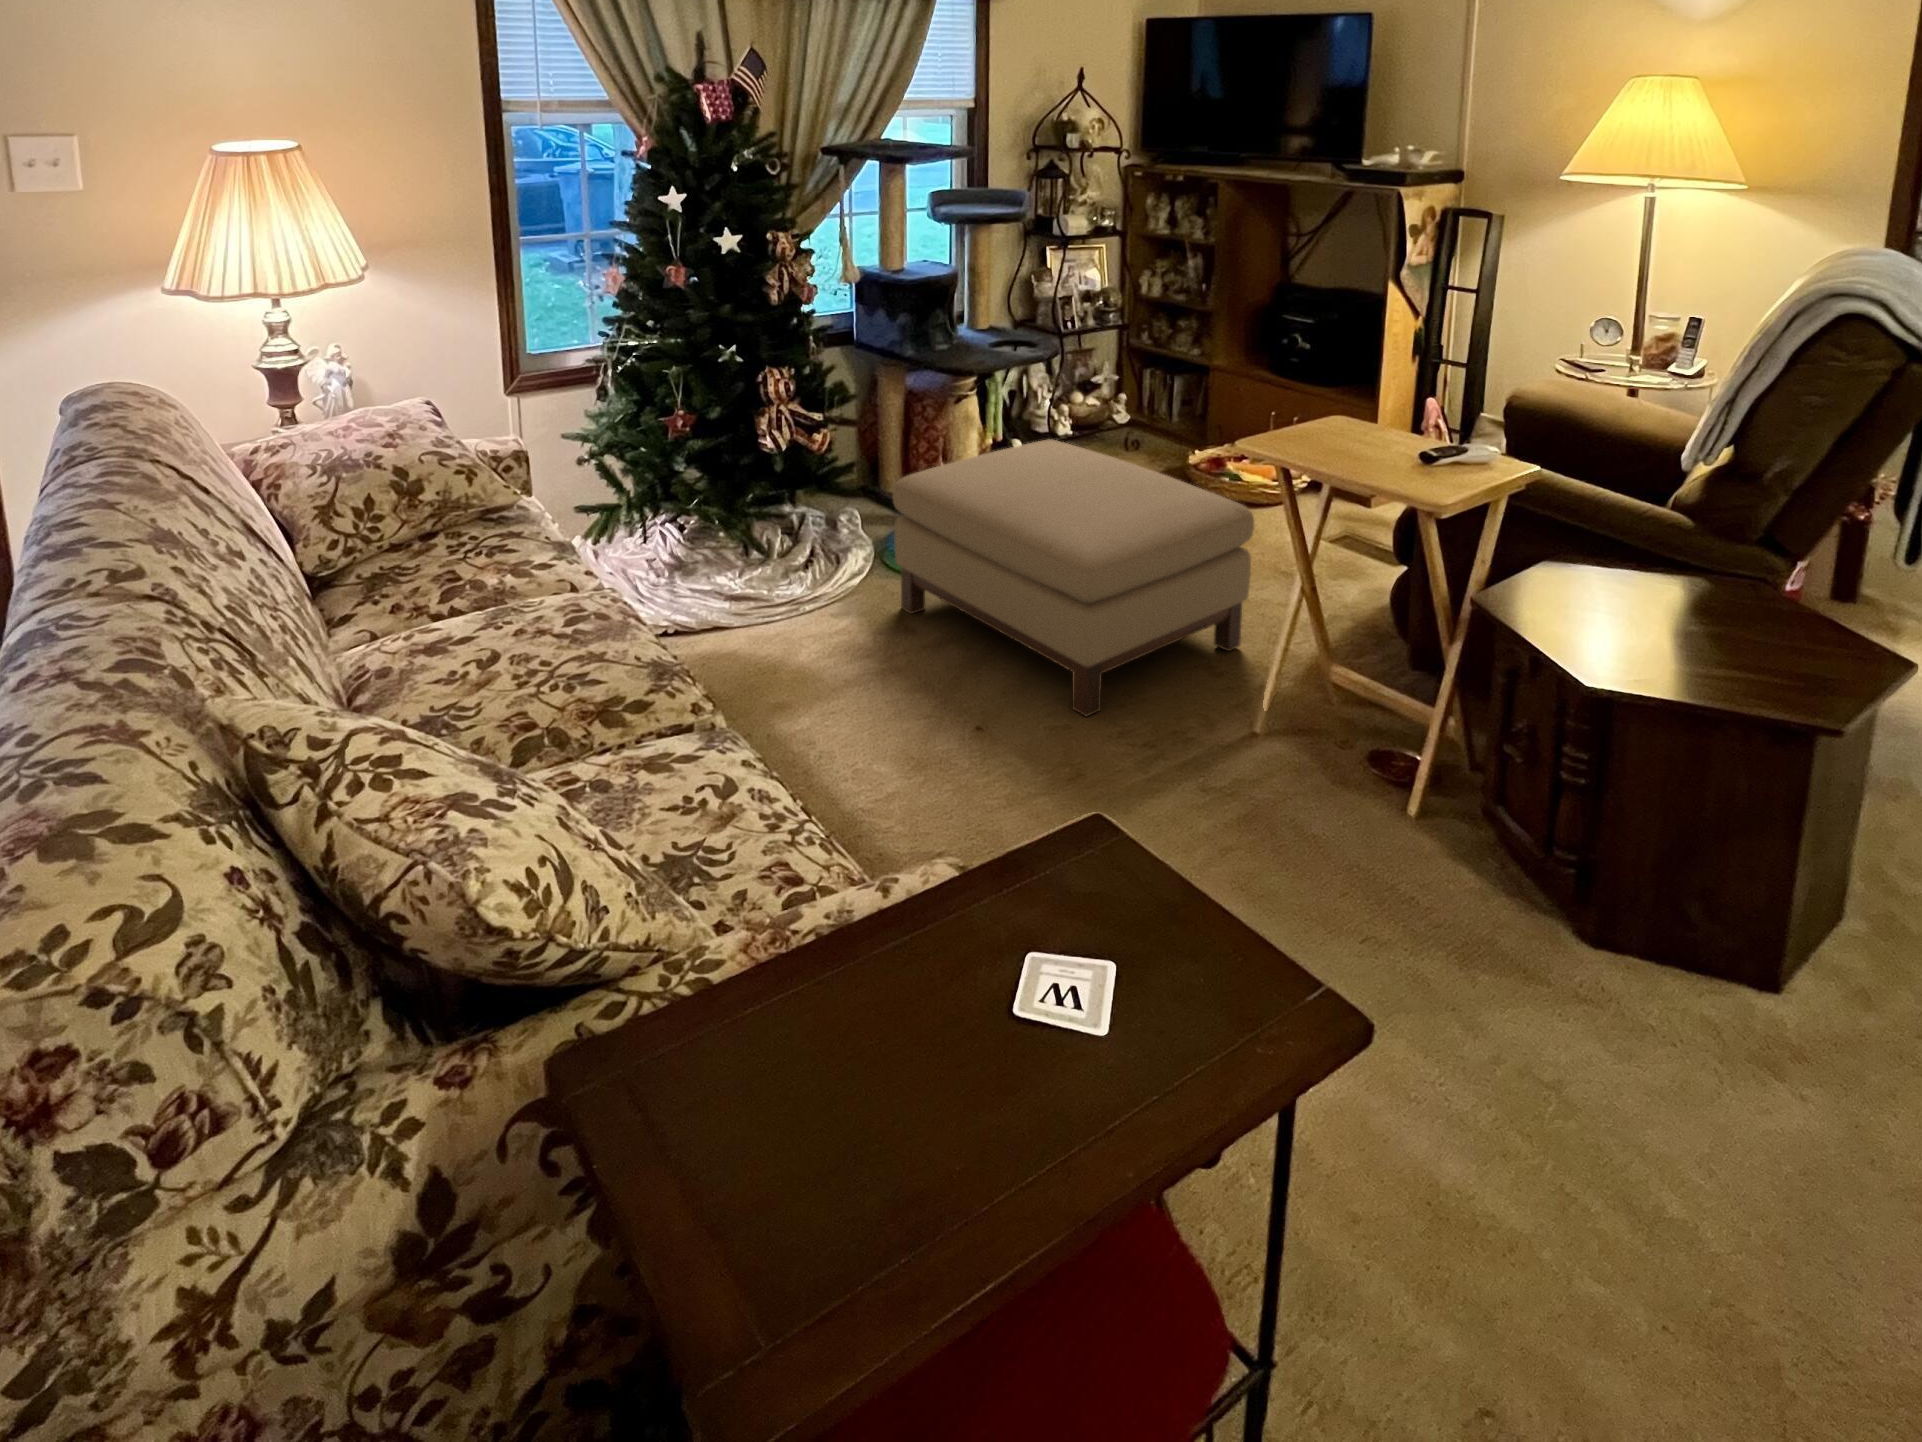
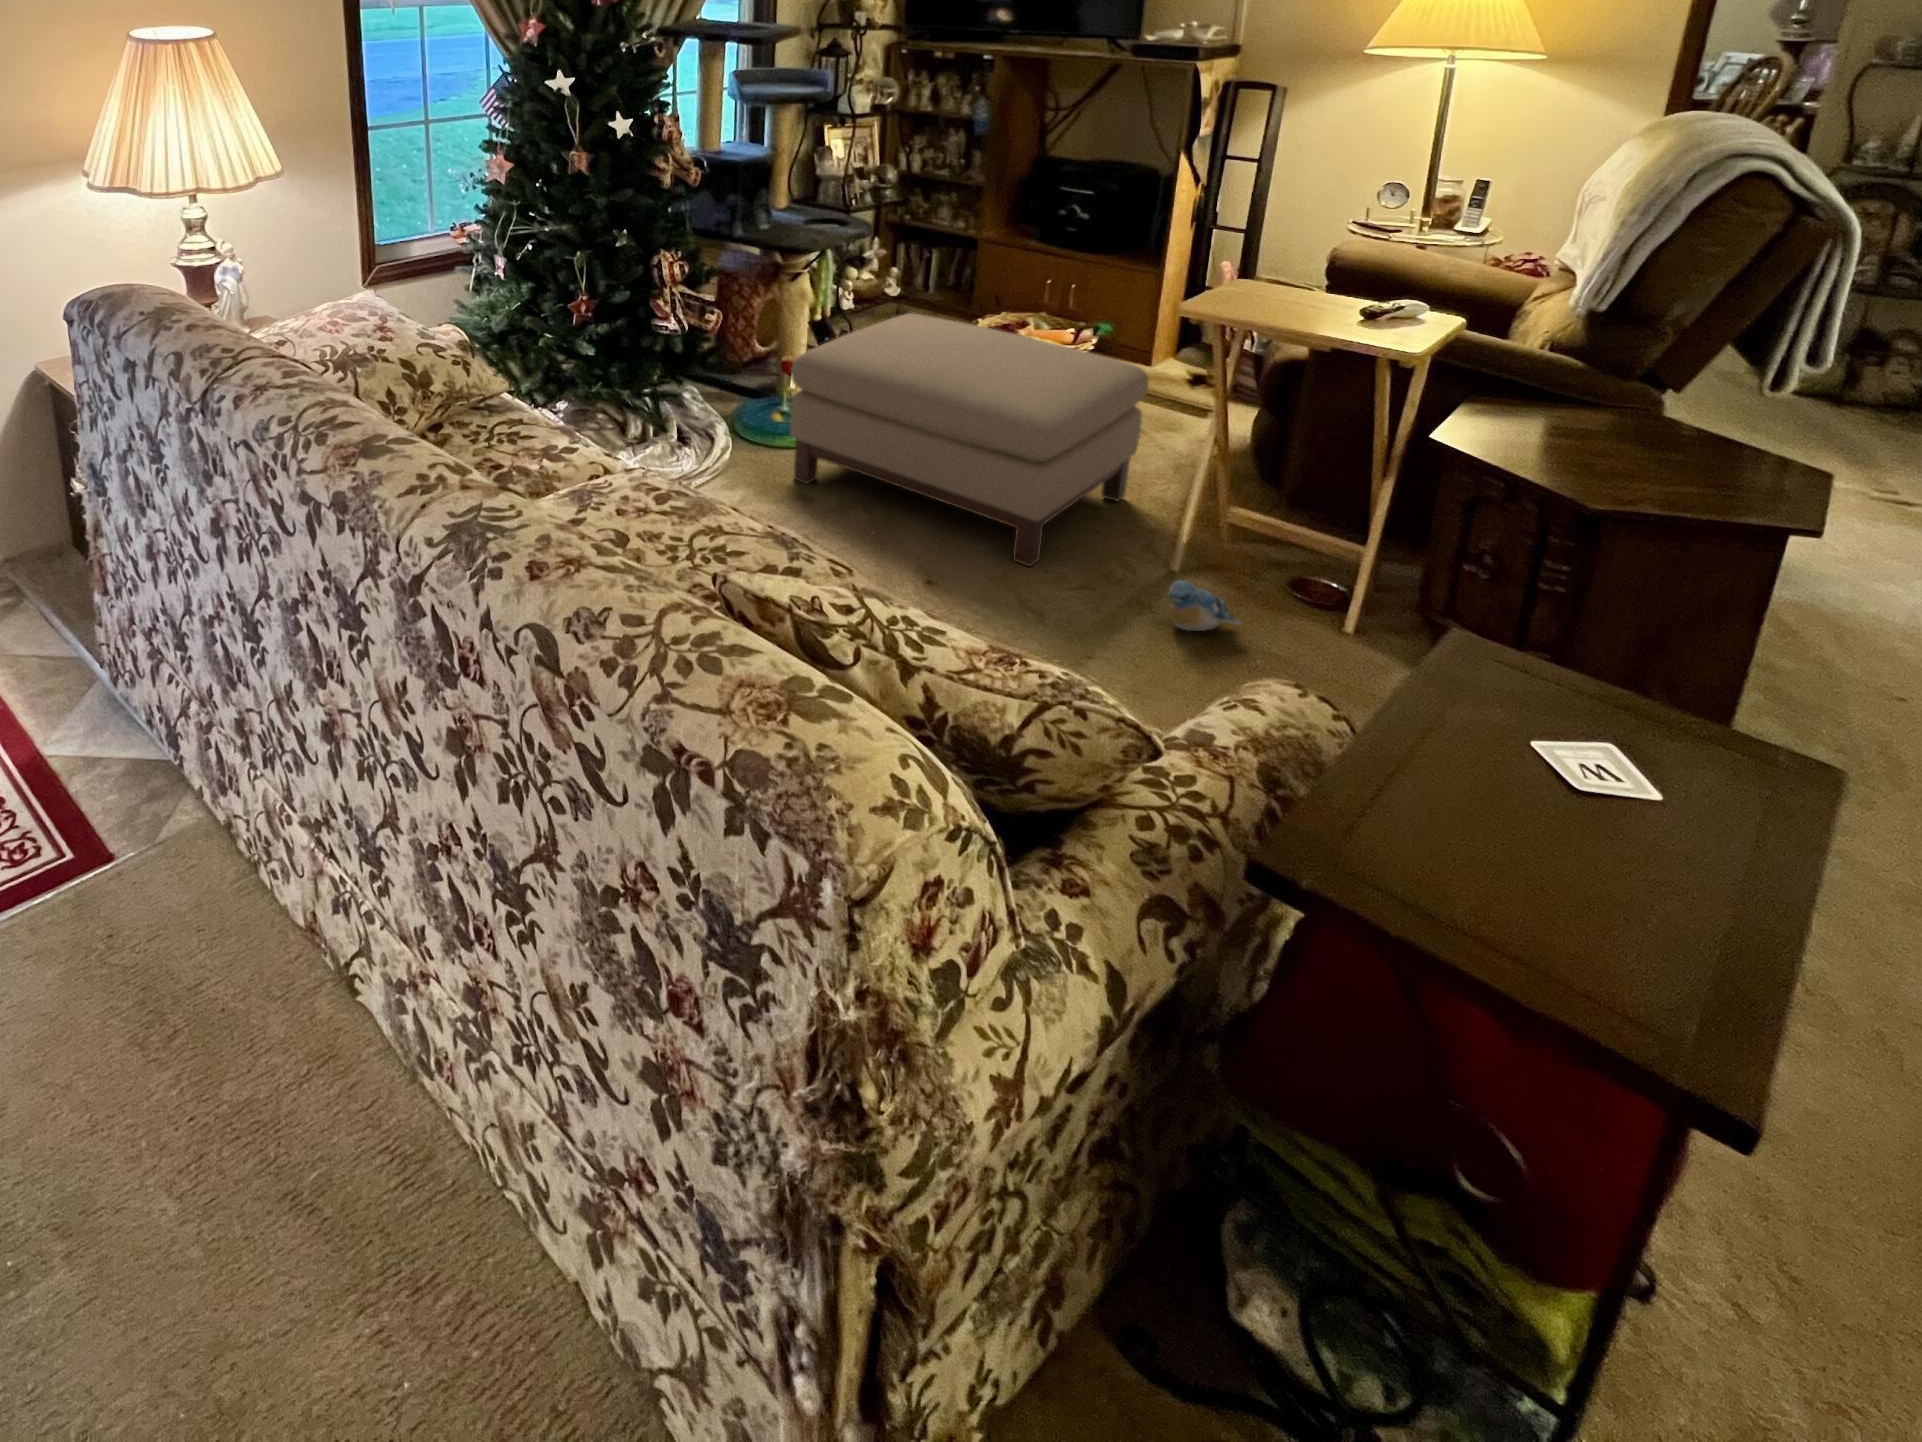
plush toy: none [1185,742,1268,800] -> present [1167,580,1241,631]

